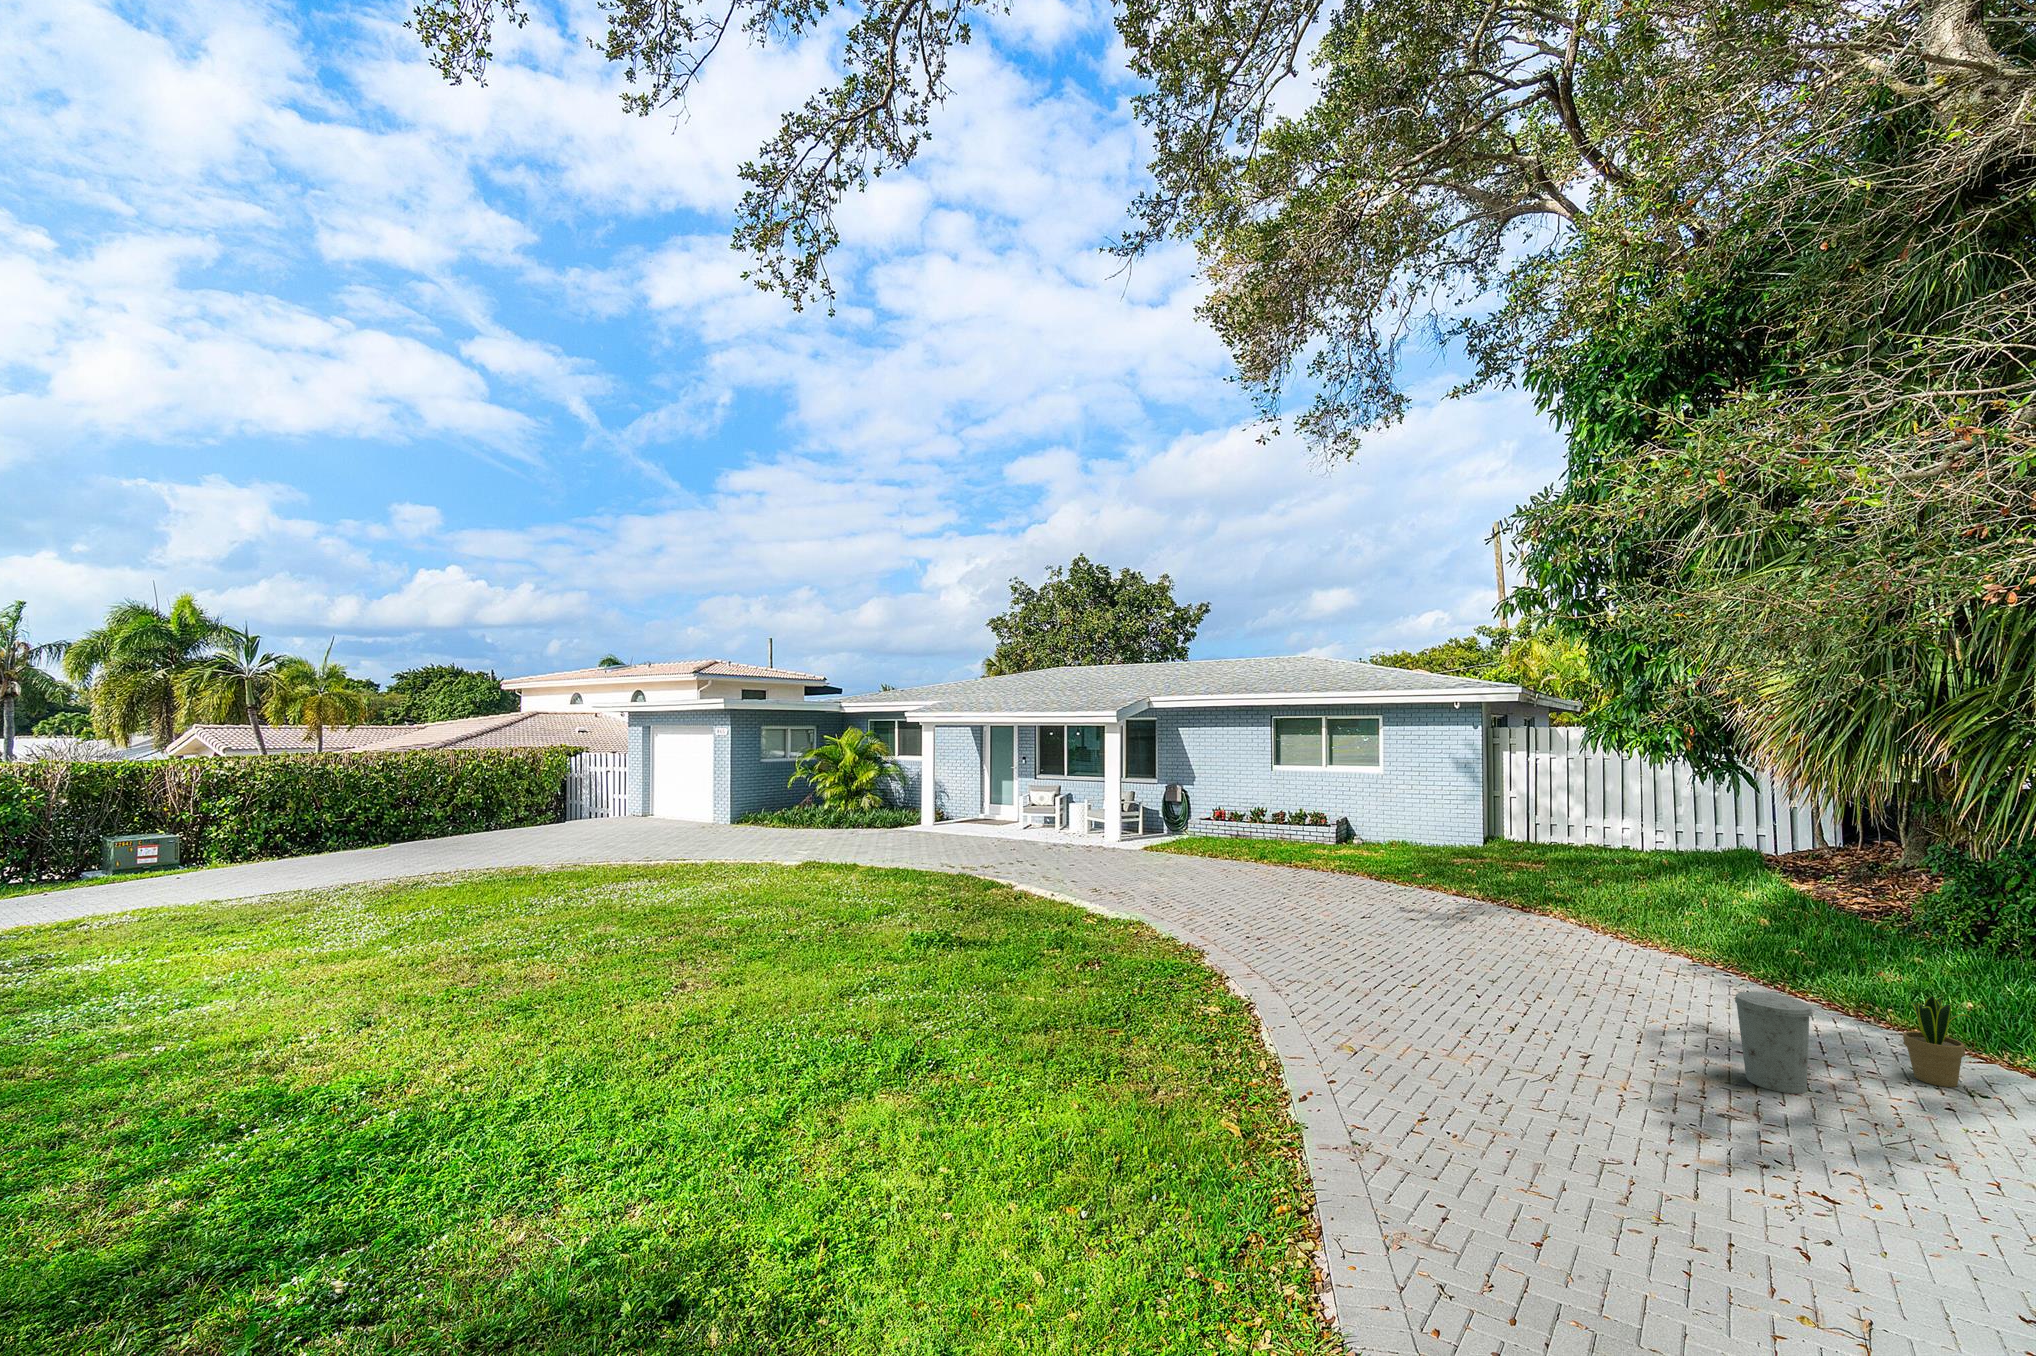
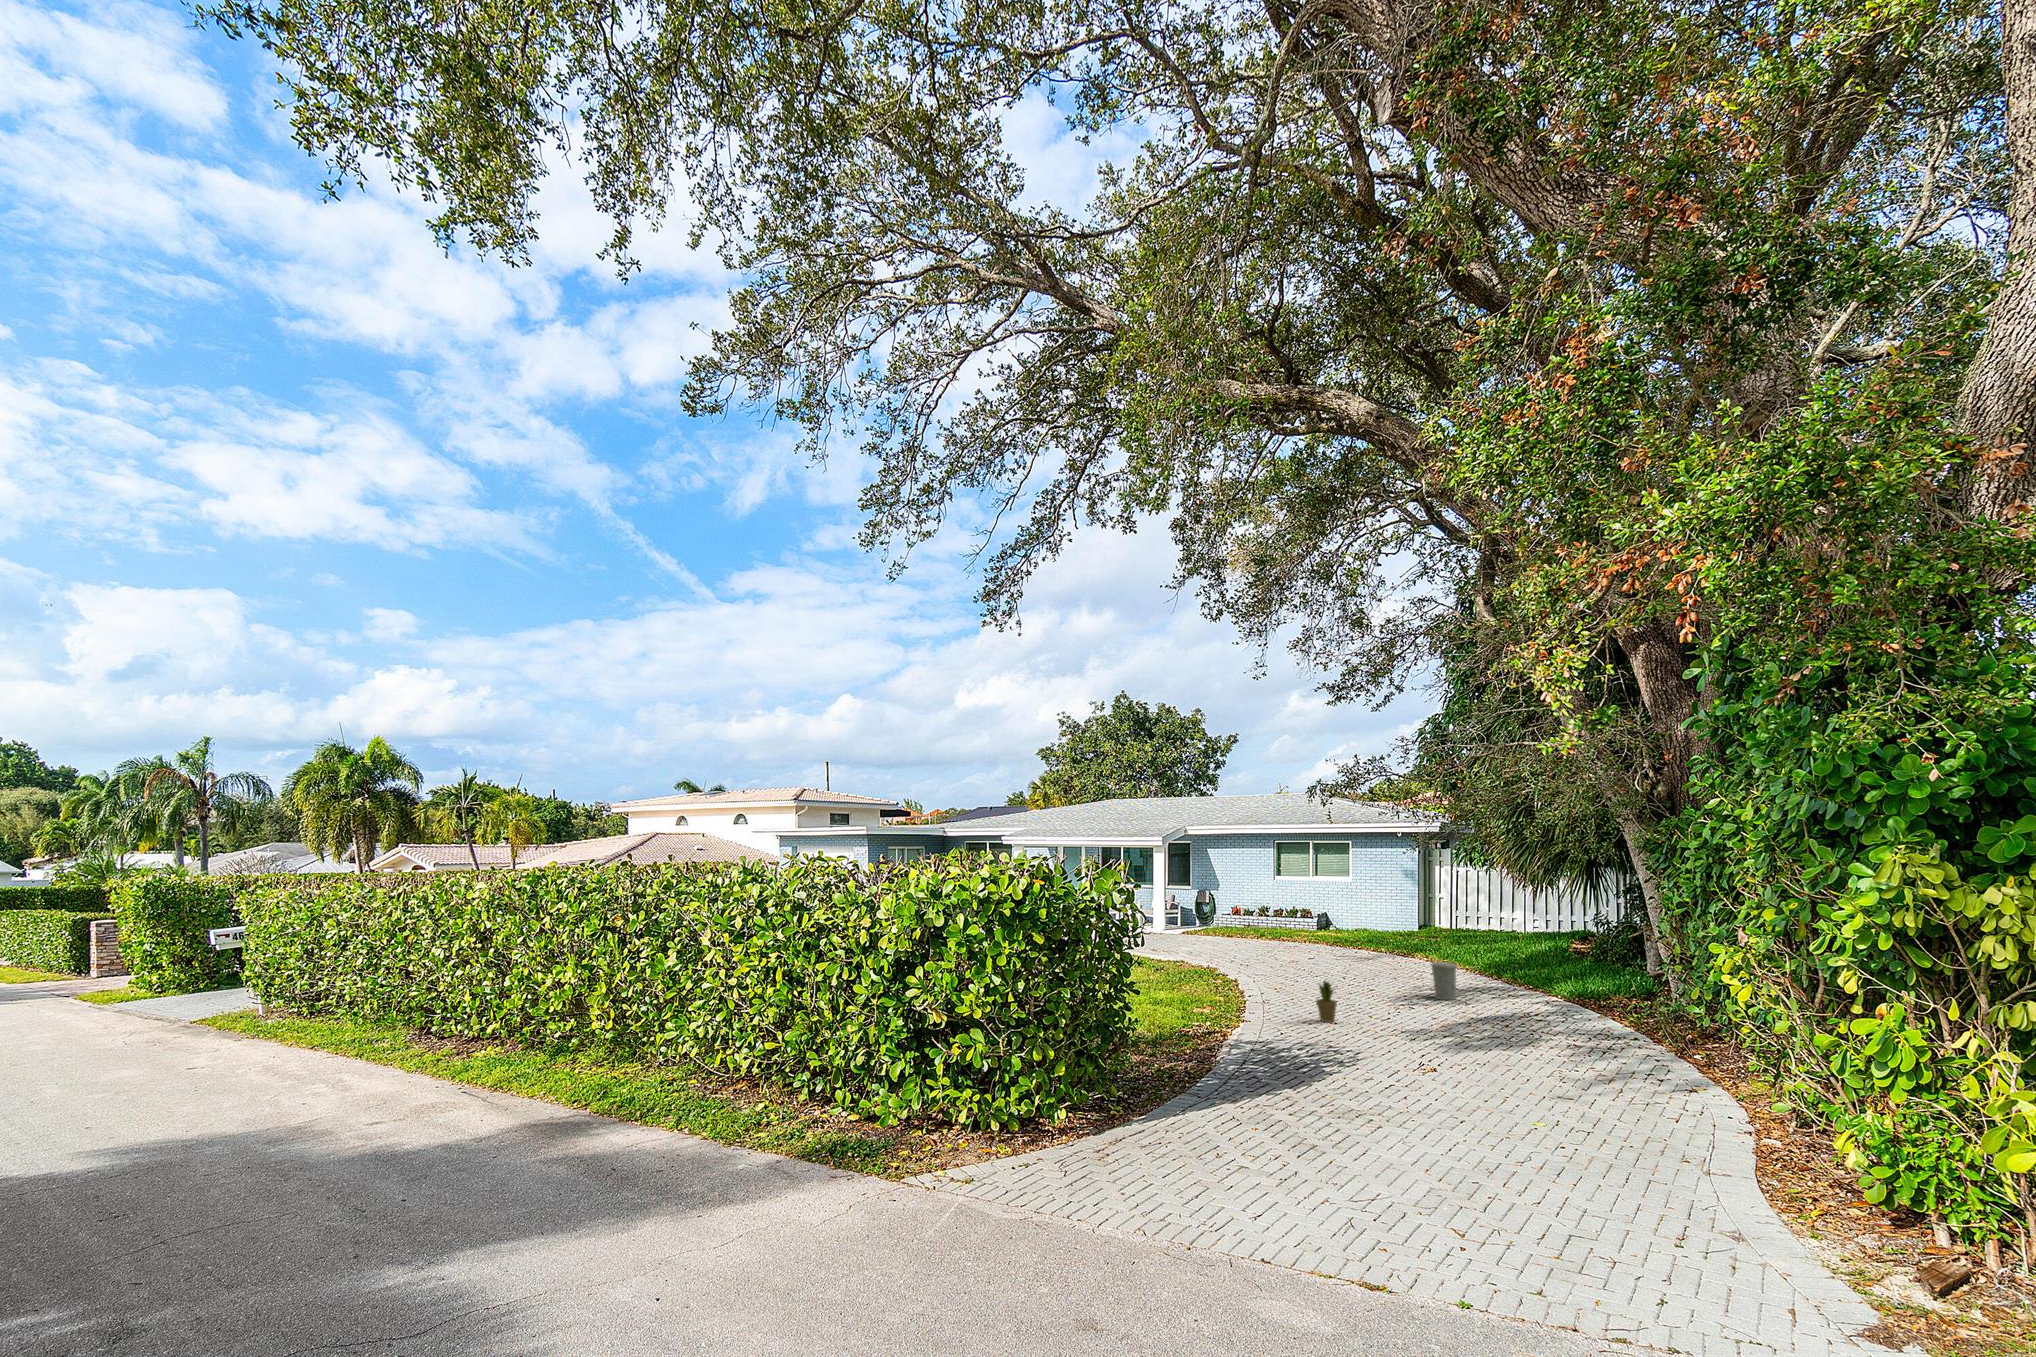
potted plant: present [1903,996,1972,1087] -> present [1316,981,1337,1022]

